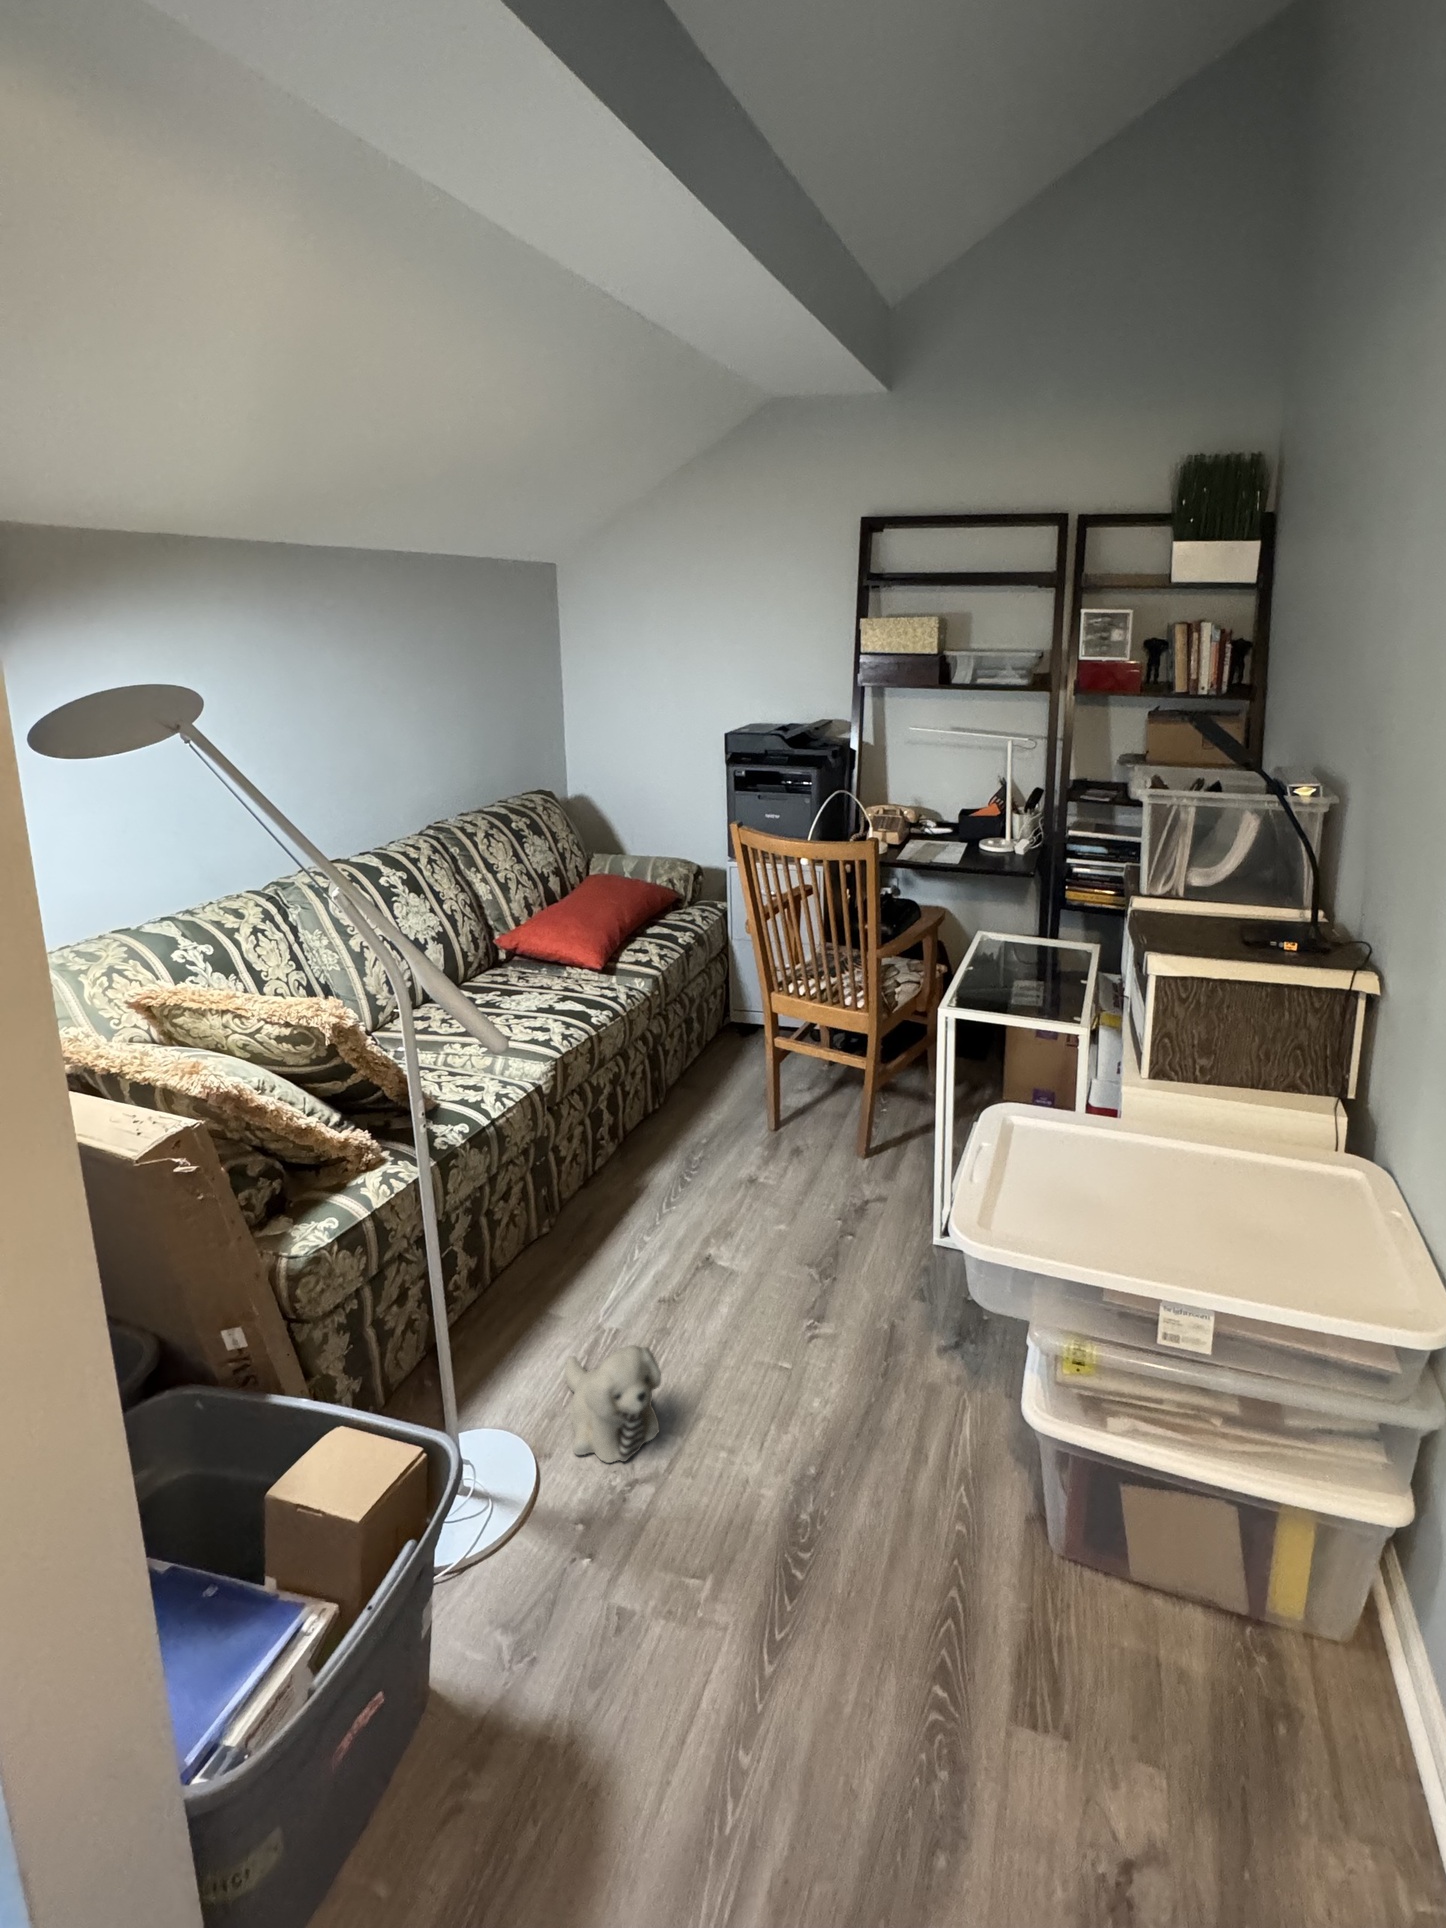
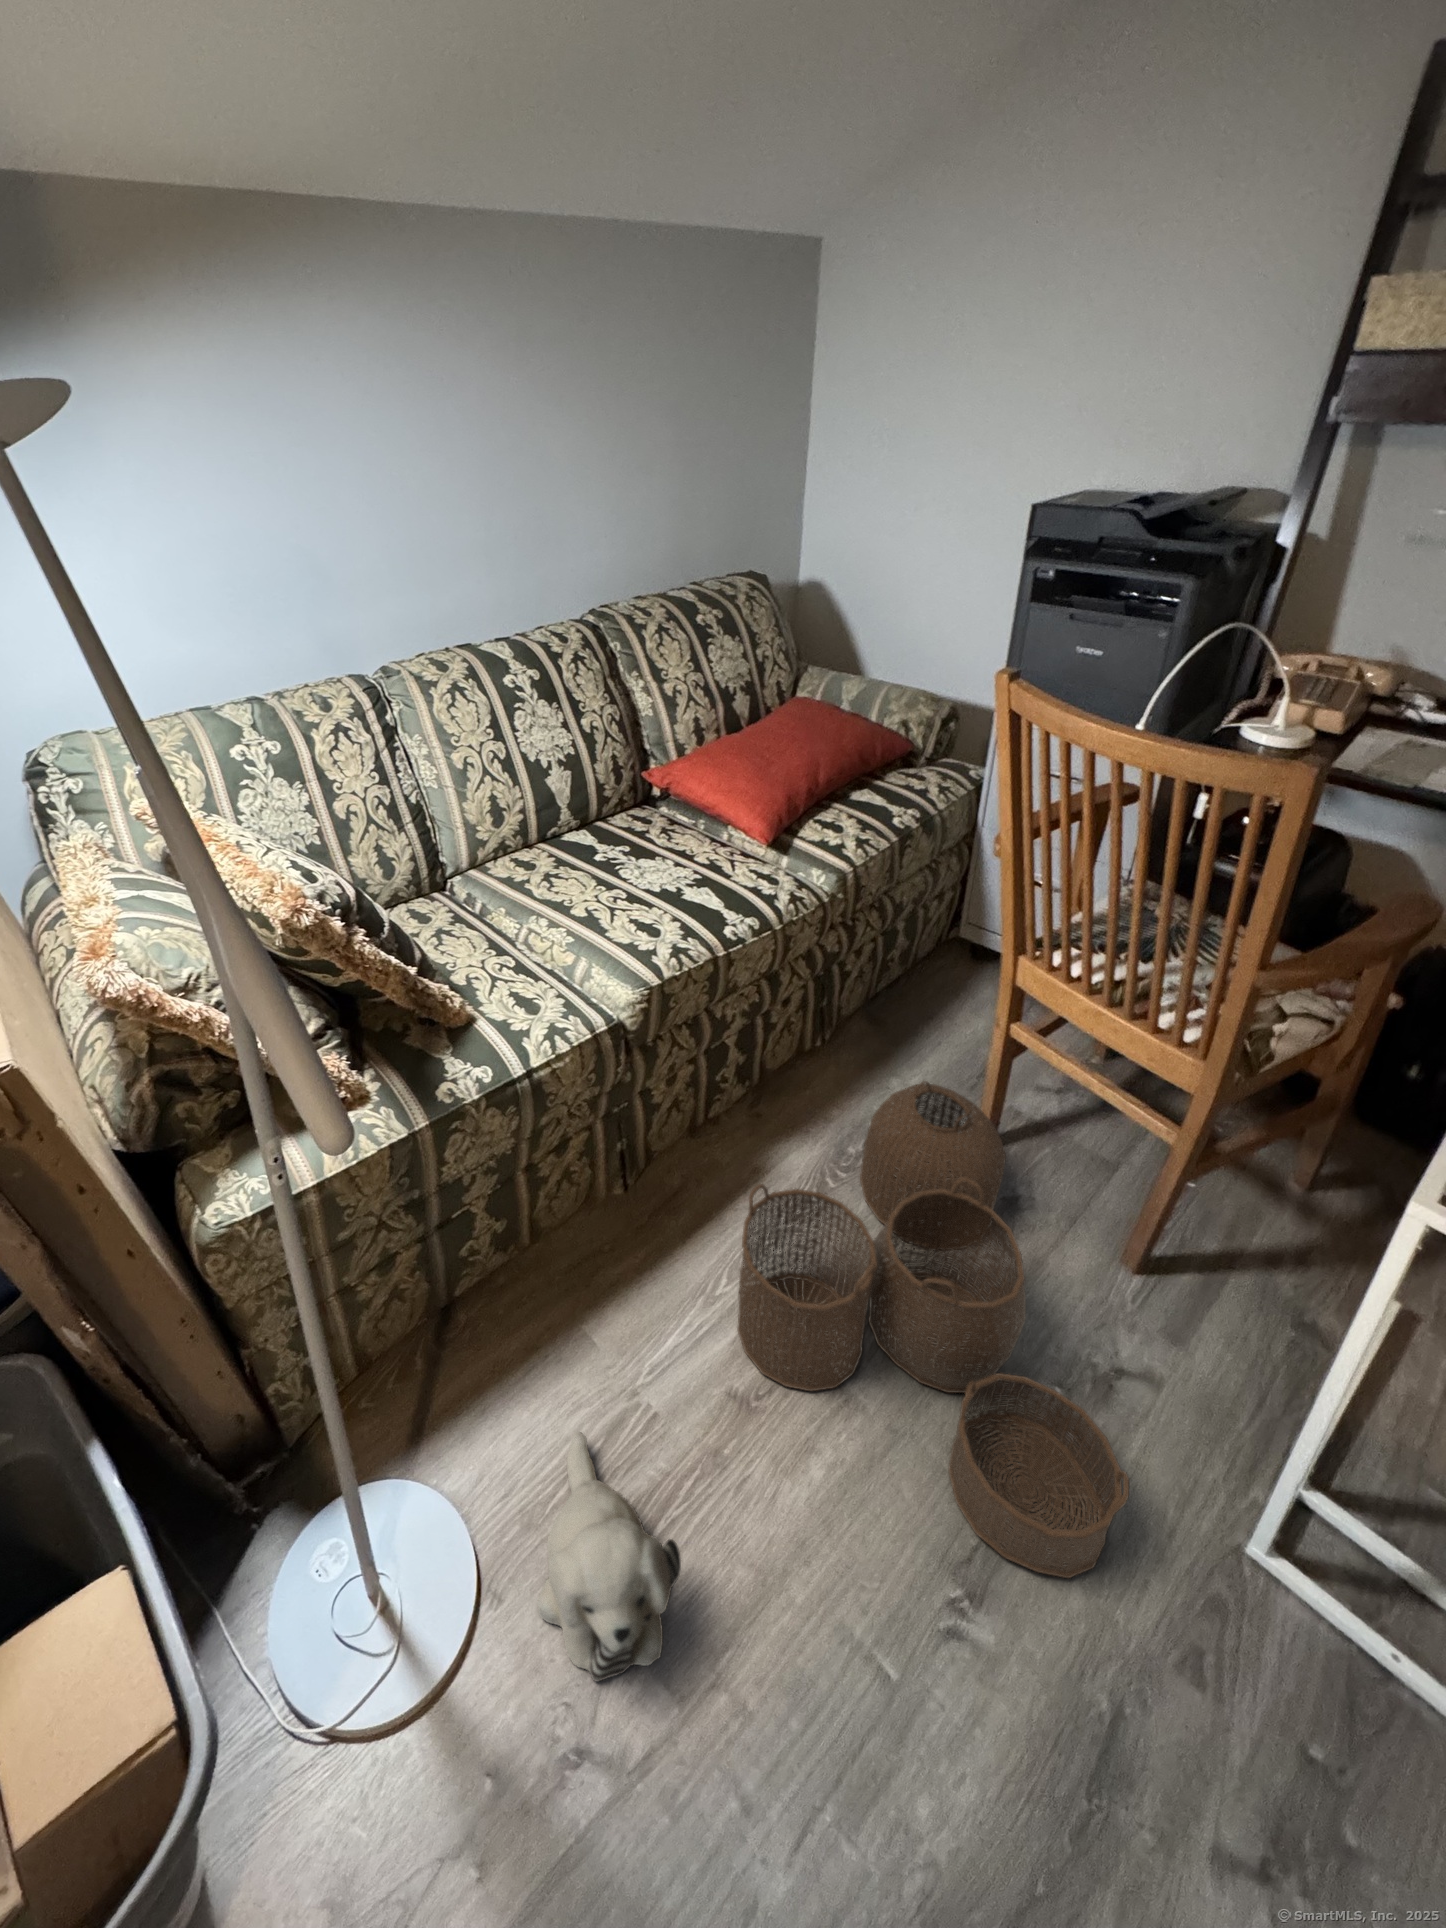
woven basket: none [649,1085,874,1301] -> present [737,1082,1129,1578]

